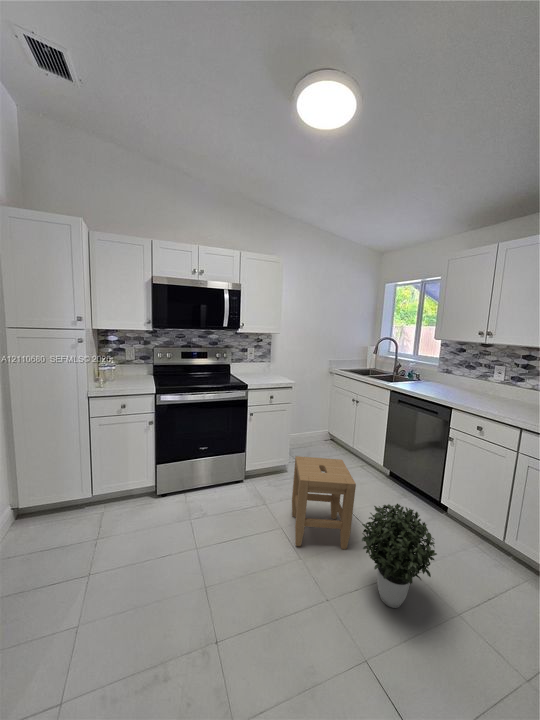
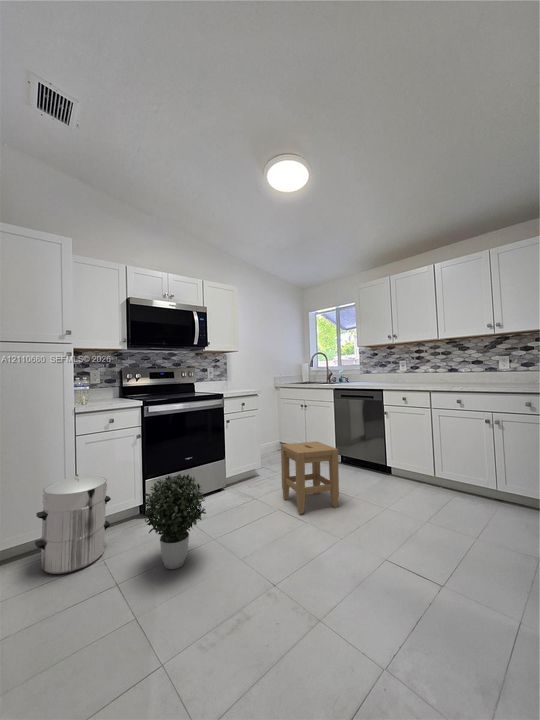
waste bin: none [36,458,107,548] -> present [35,474,111,574]
potted plant: present [362,504,437,608] -> present [143,474,206,569]

